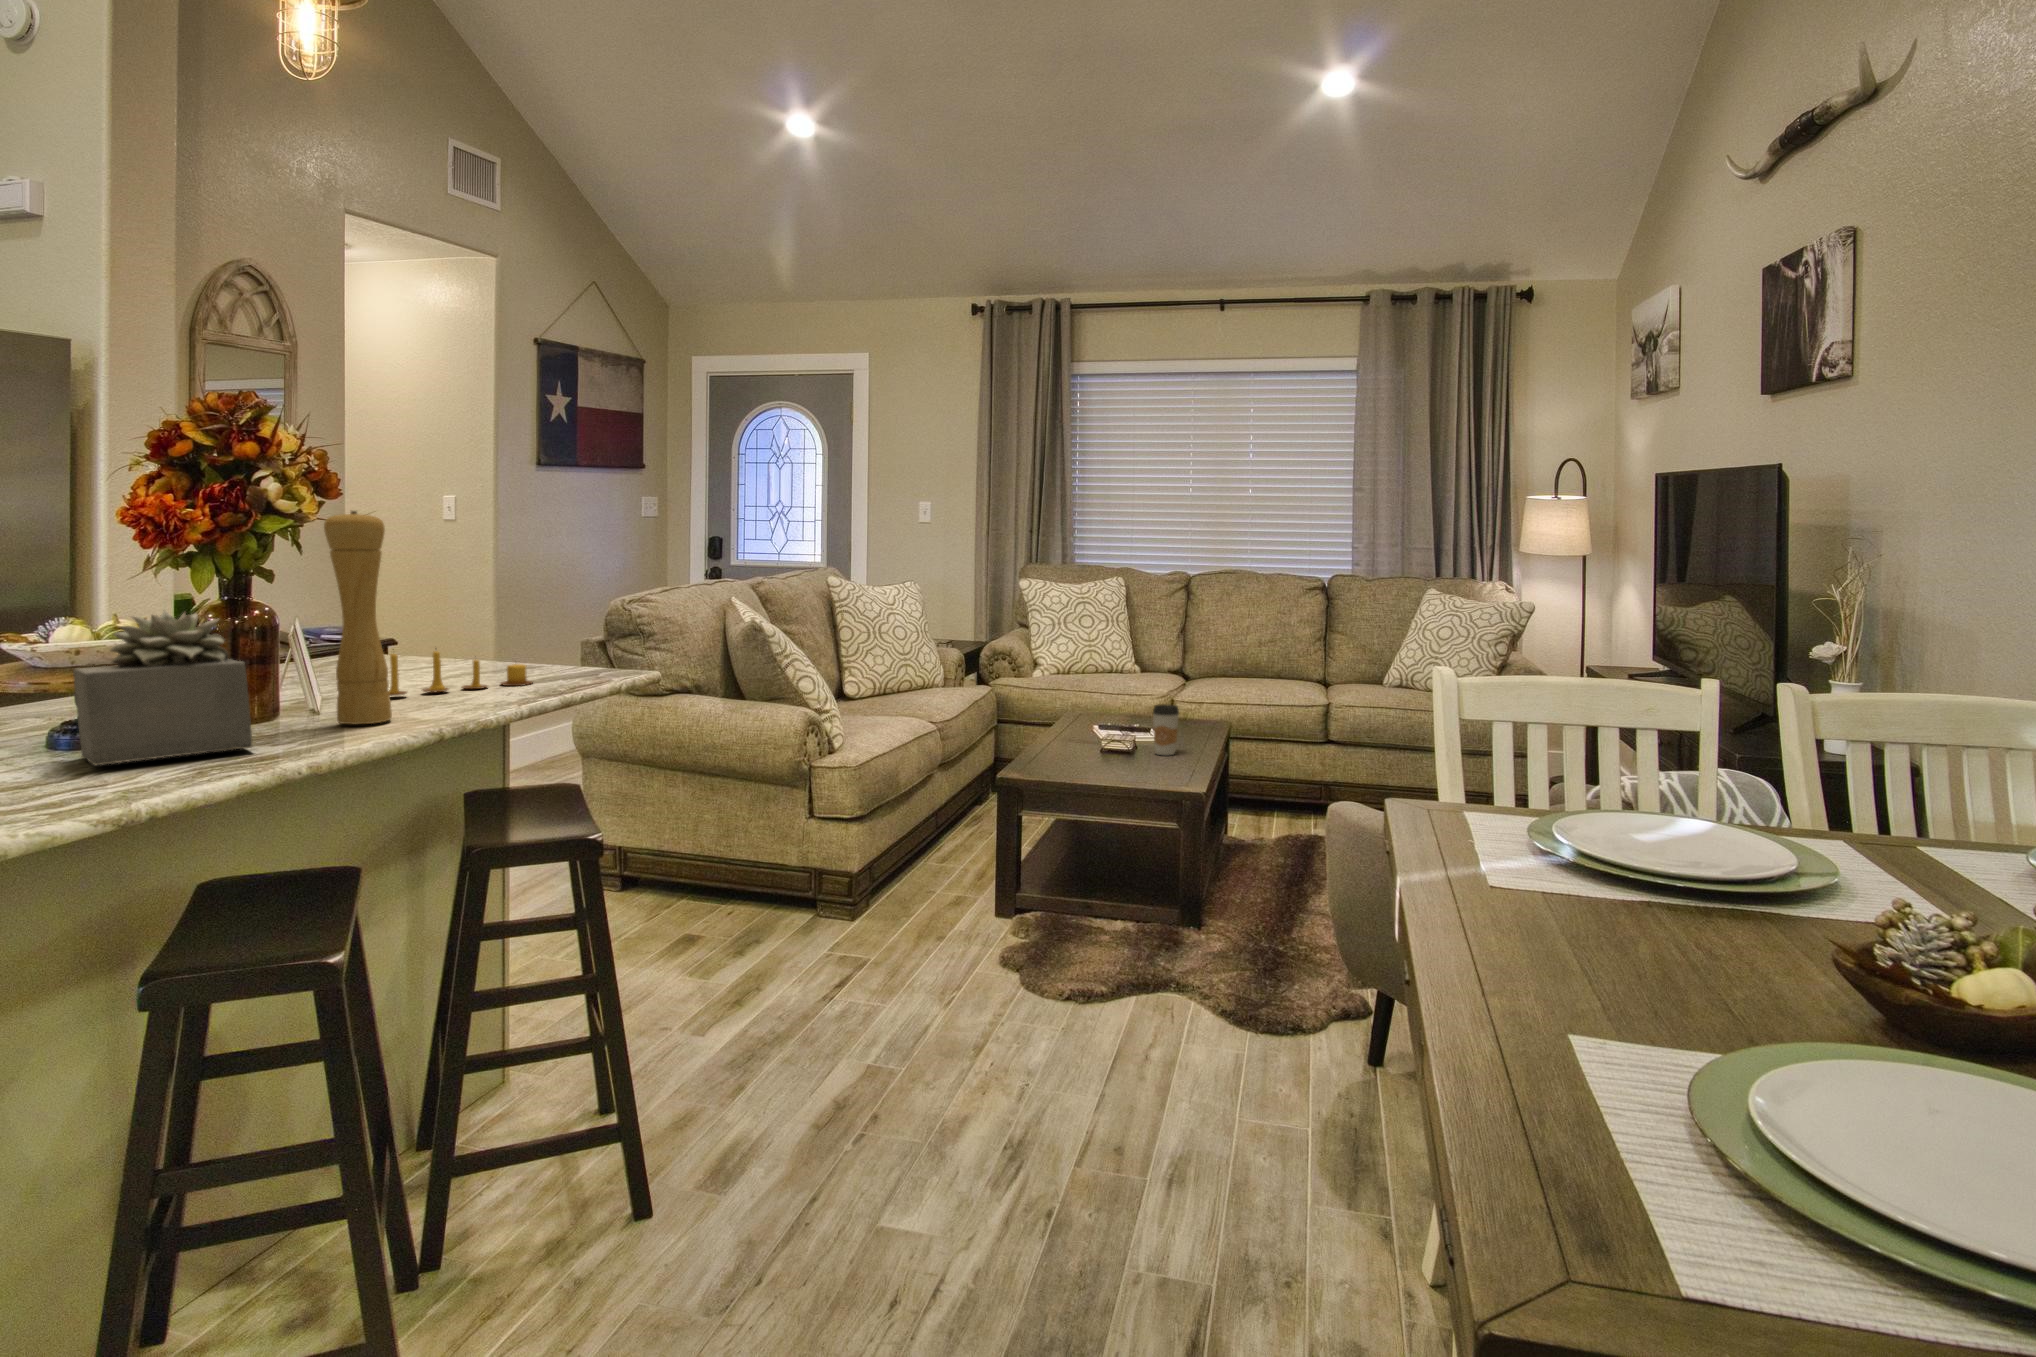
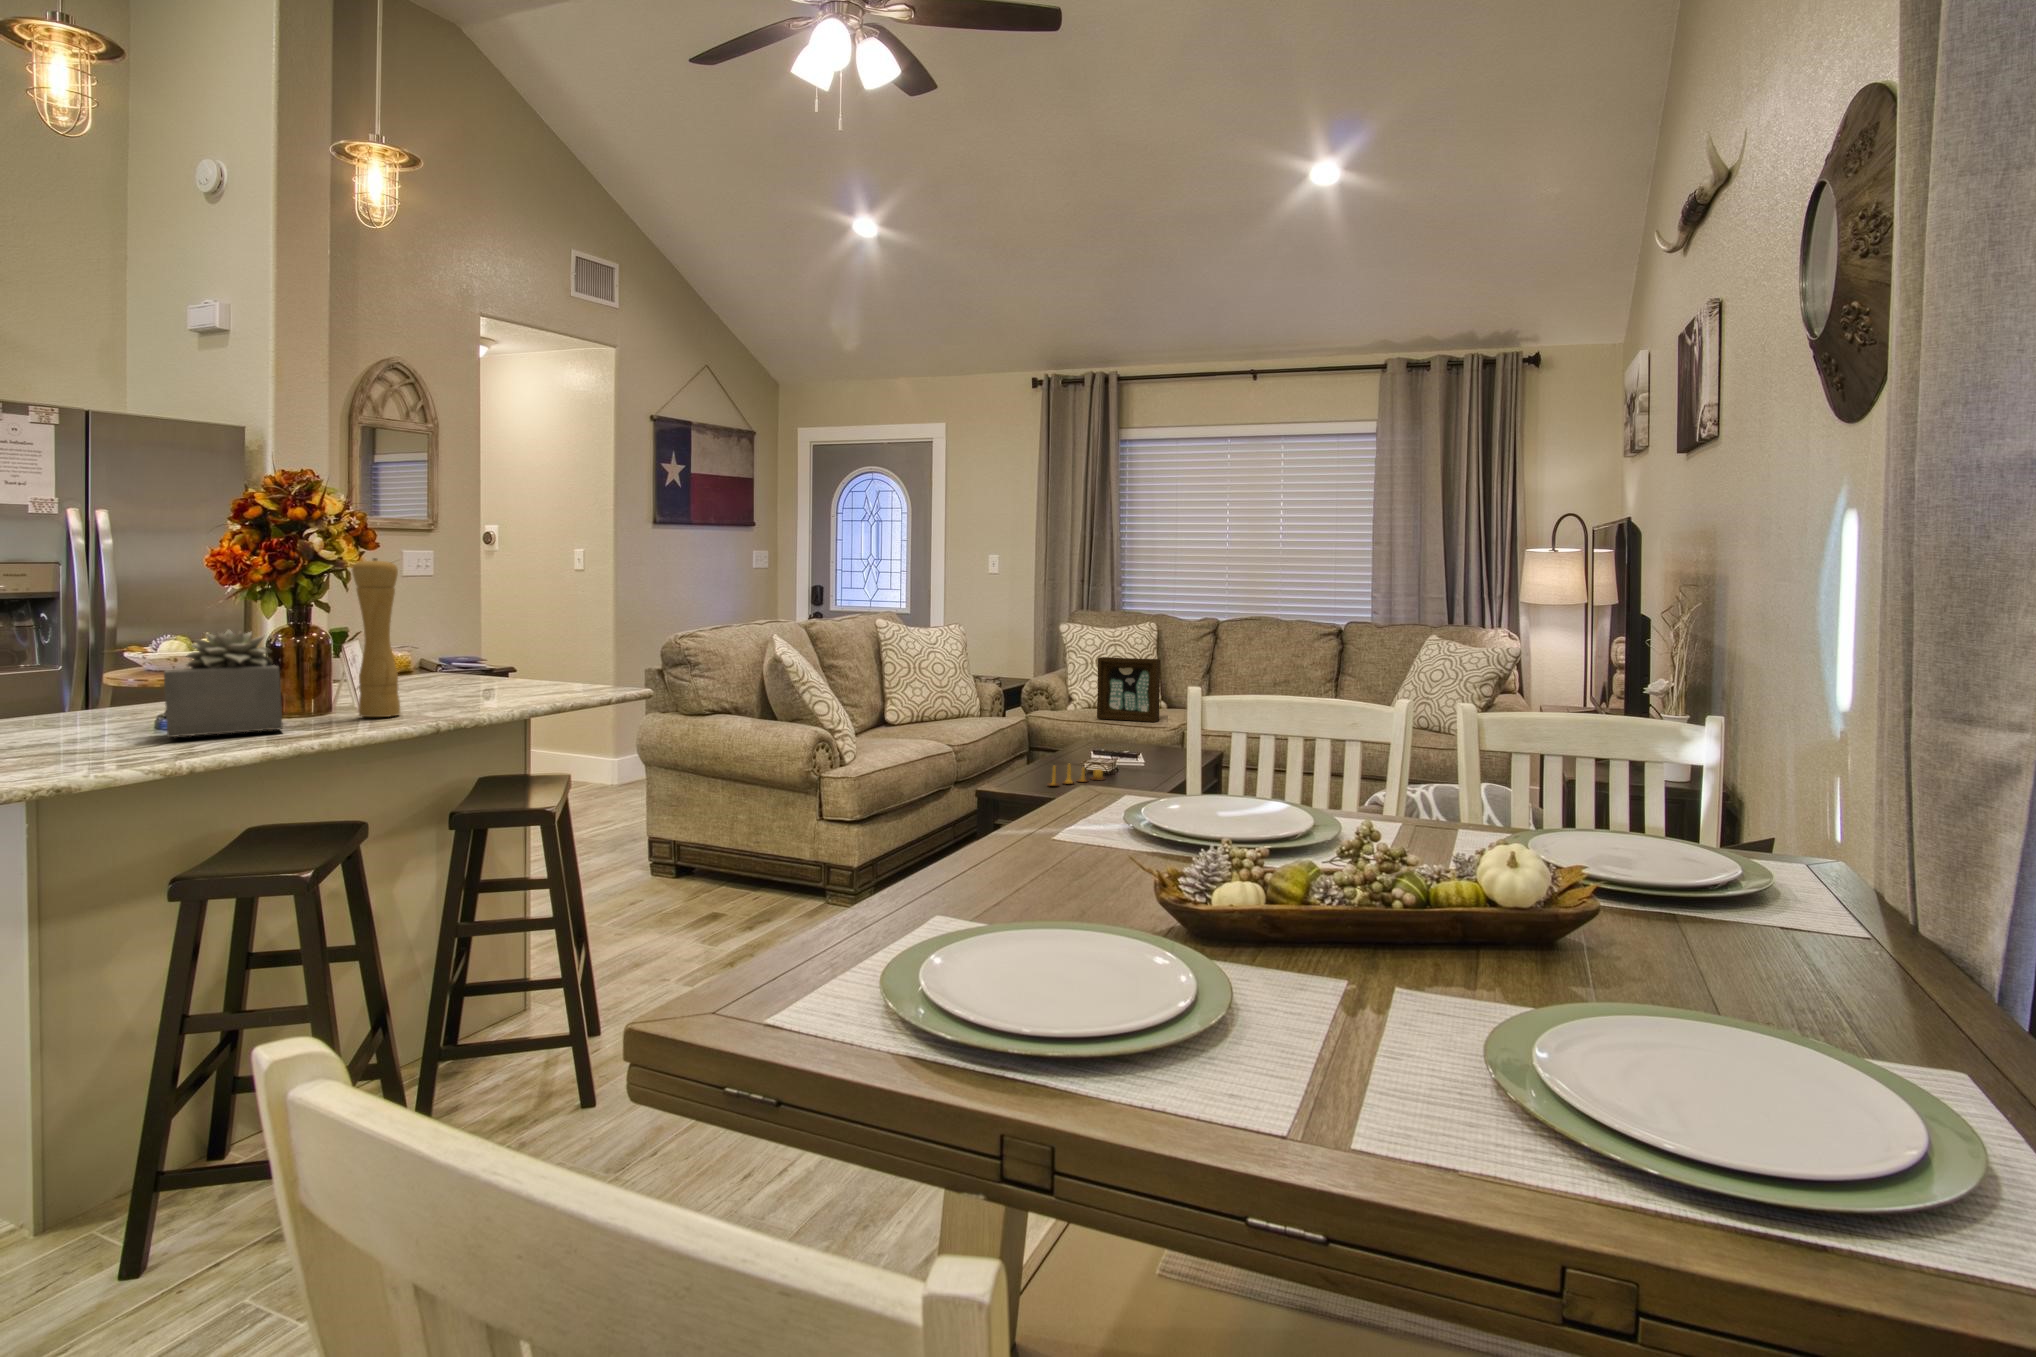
picture frame: none [1070,618,1141,689] -> present [1097,657,1161,722]
candle: present [388,650,532,696] -> present [1048,764,1104,786]
coffee cup: present [1153,704,1179,755] -> none [1126,732,1150,777]

